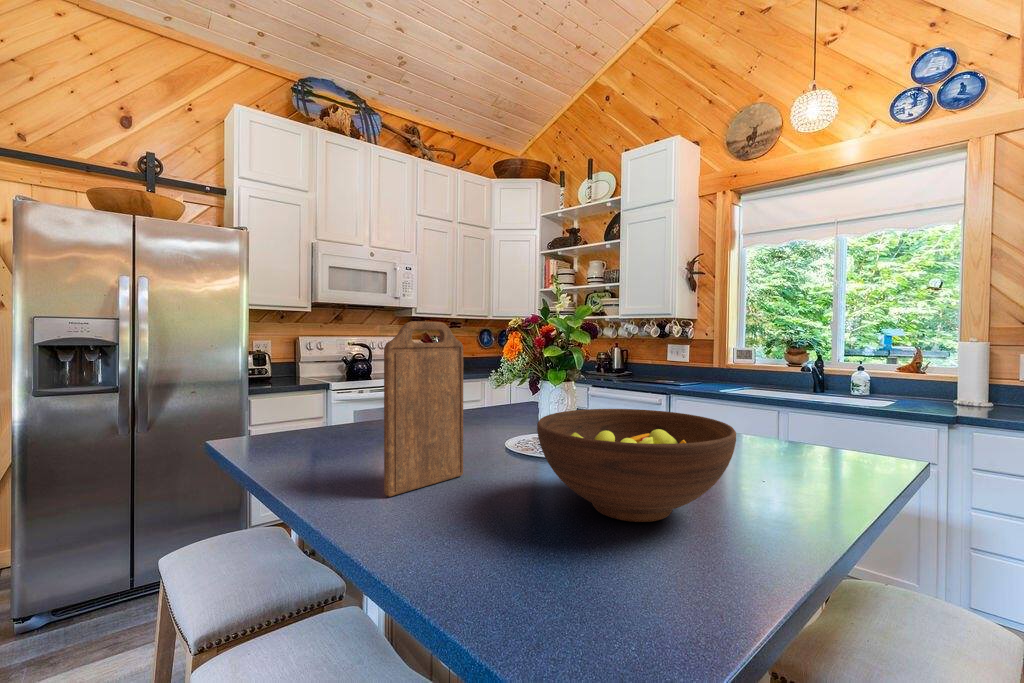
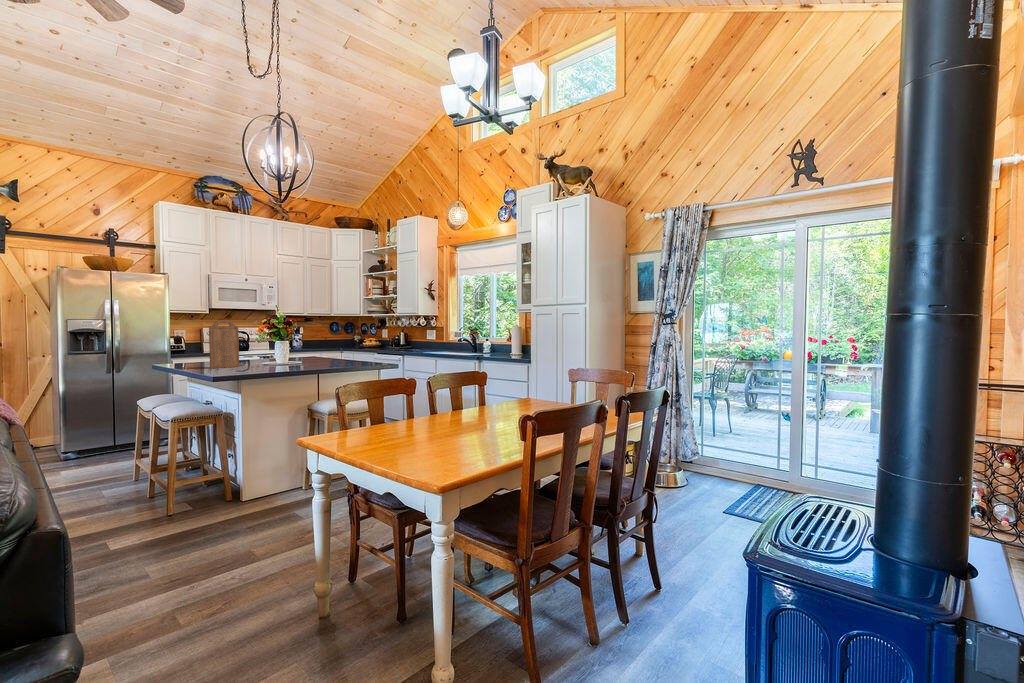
fruit bowl: present [537,409,736,522] -> none [247,345,300,369]

